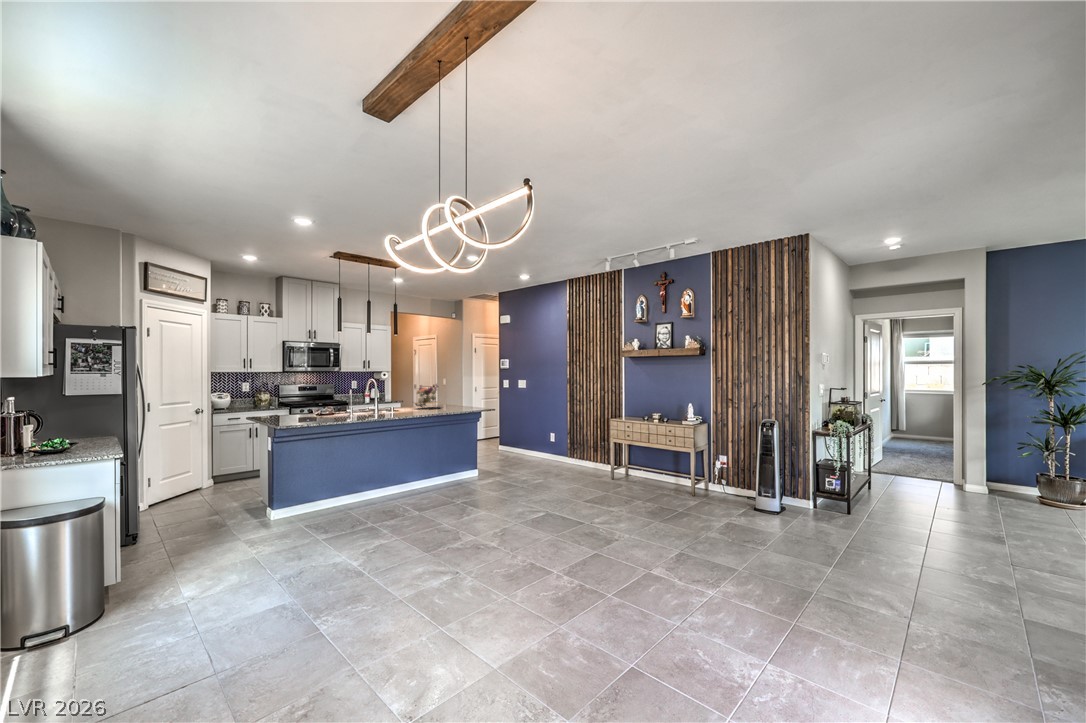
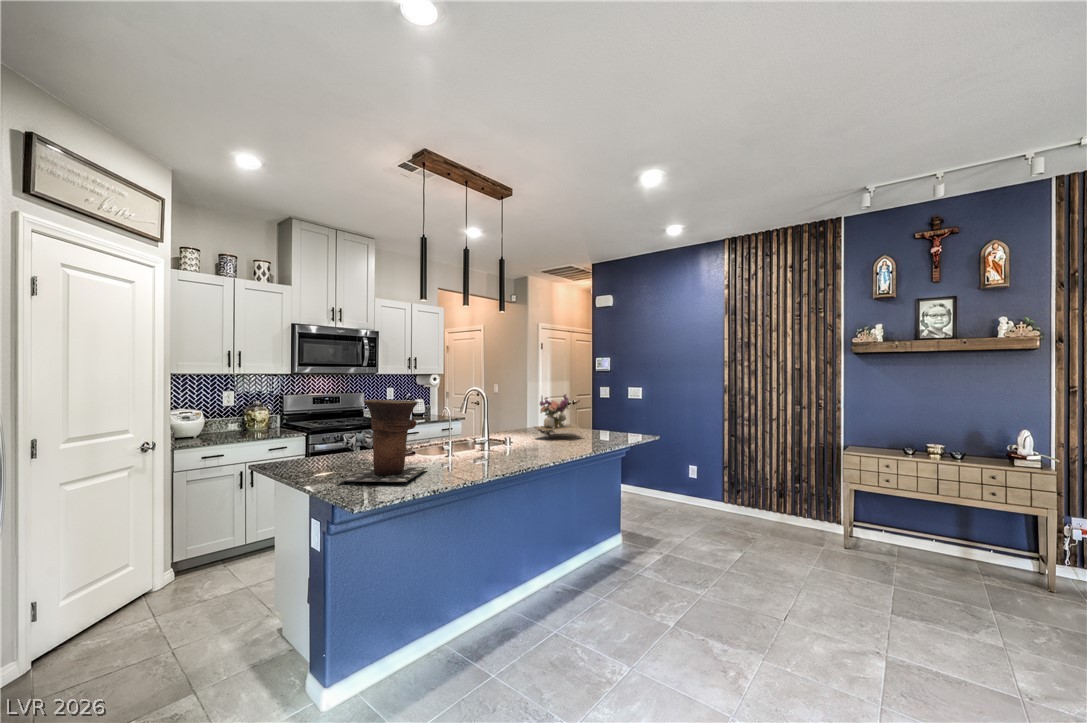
vase: none [280,384,328,420] -> present [338,400,427,482]

